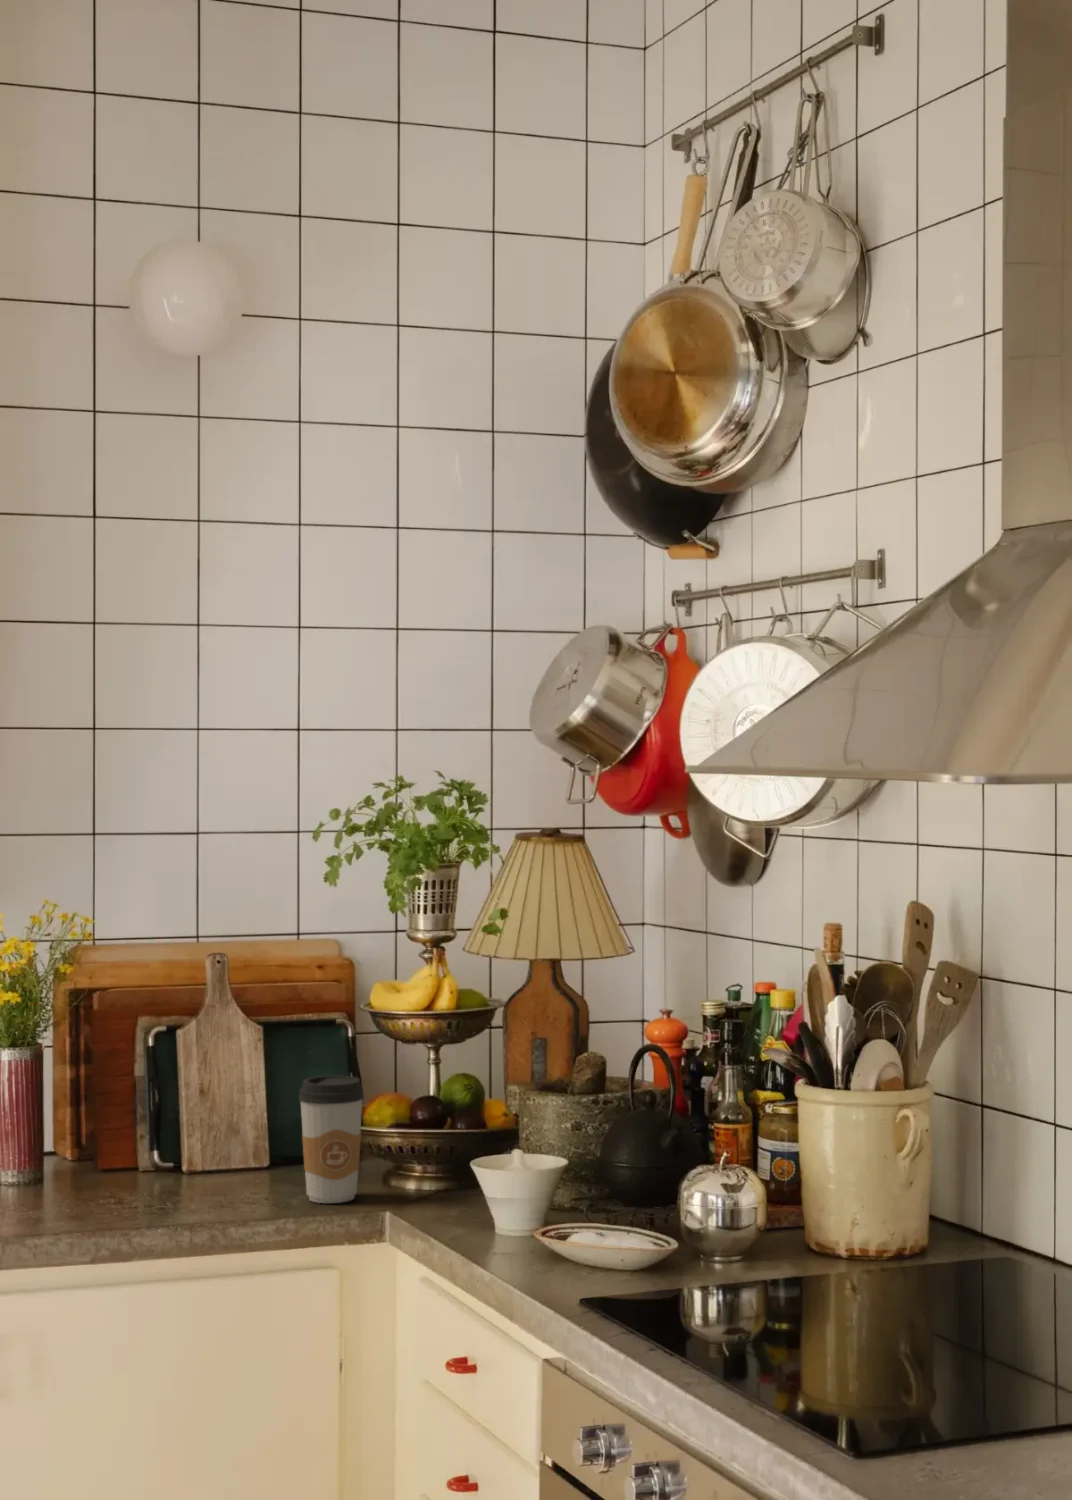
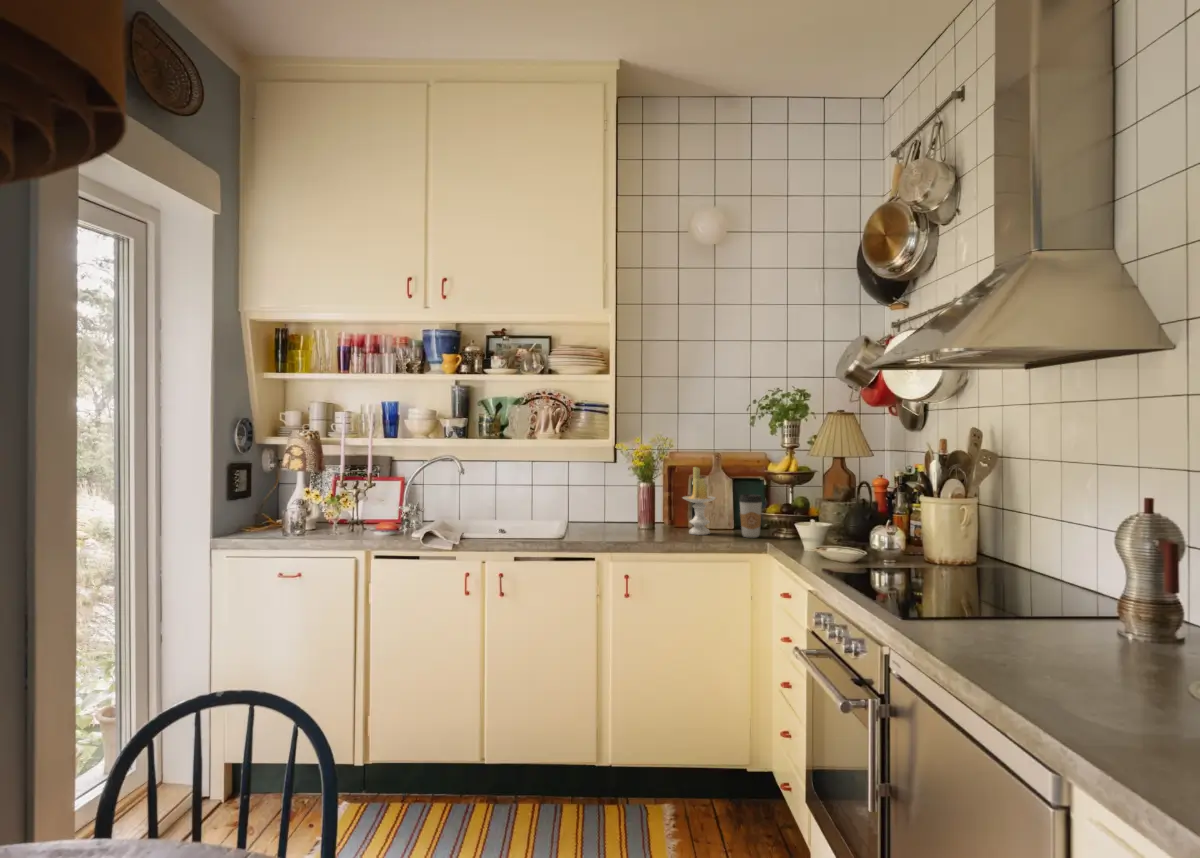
candle: none [130,1001,231,1204] -> present [683,467,716,535]

